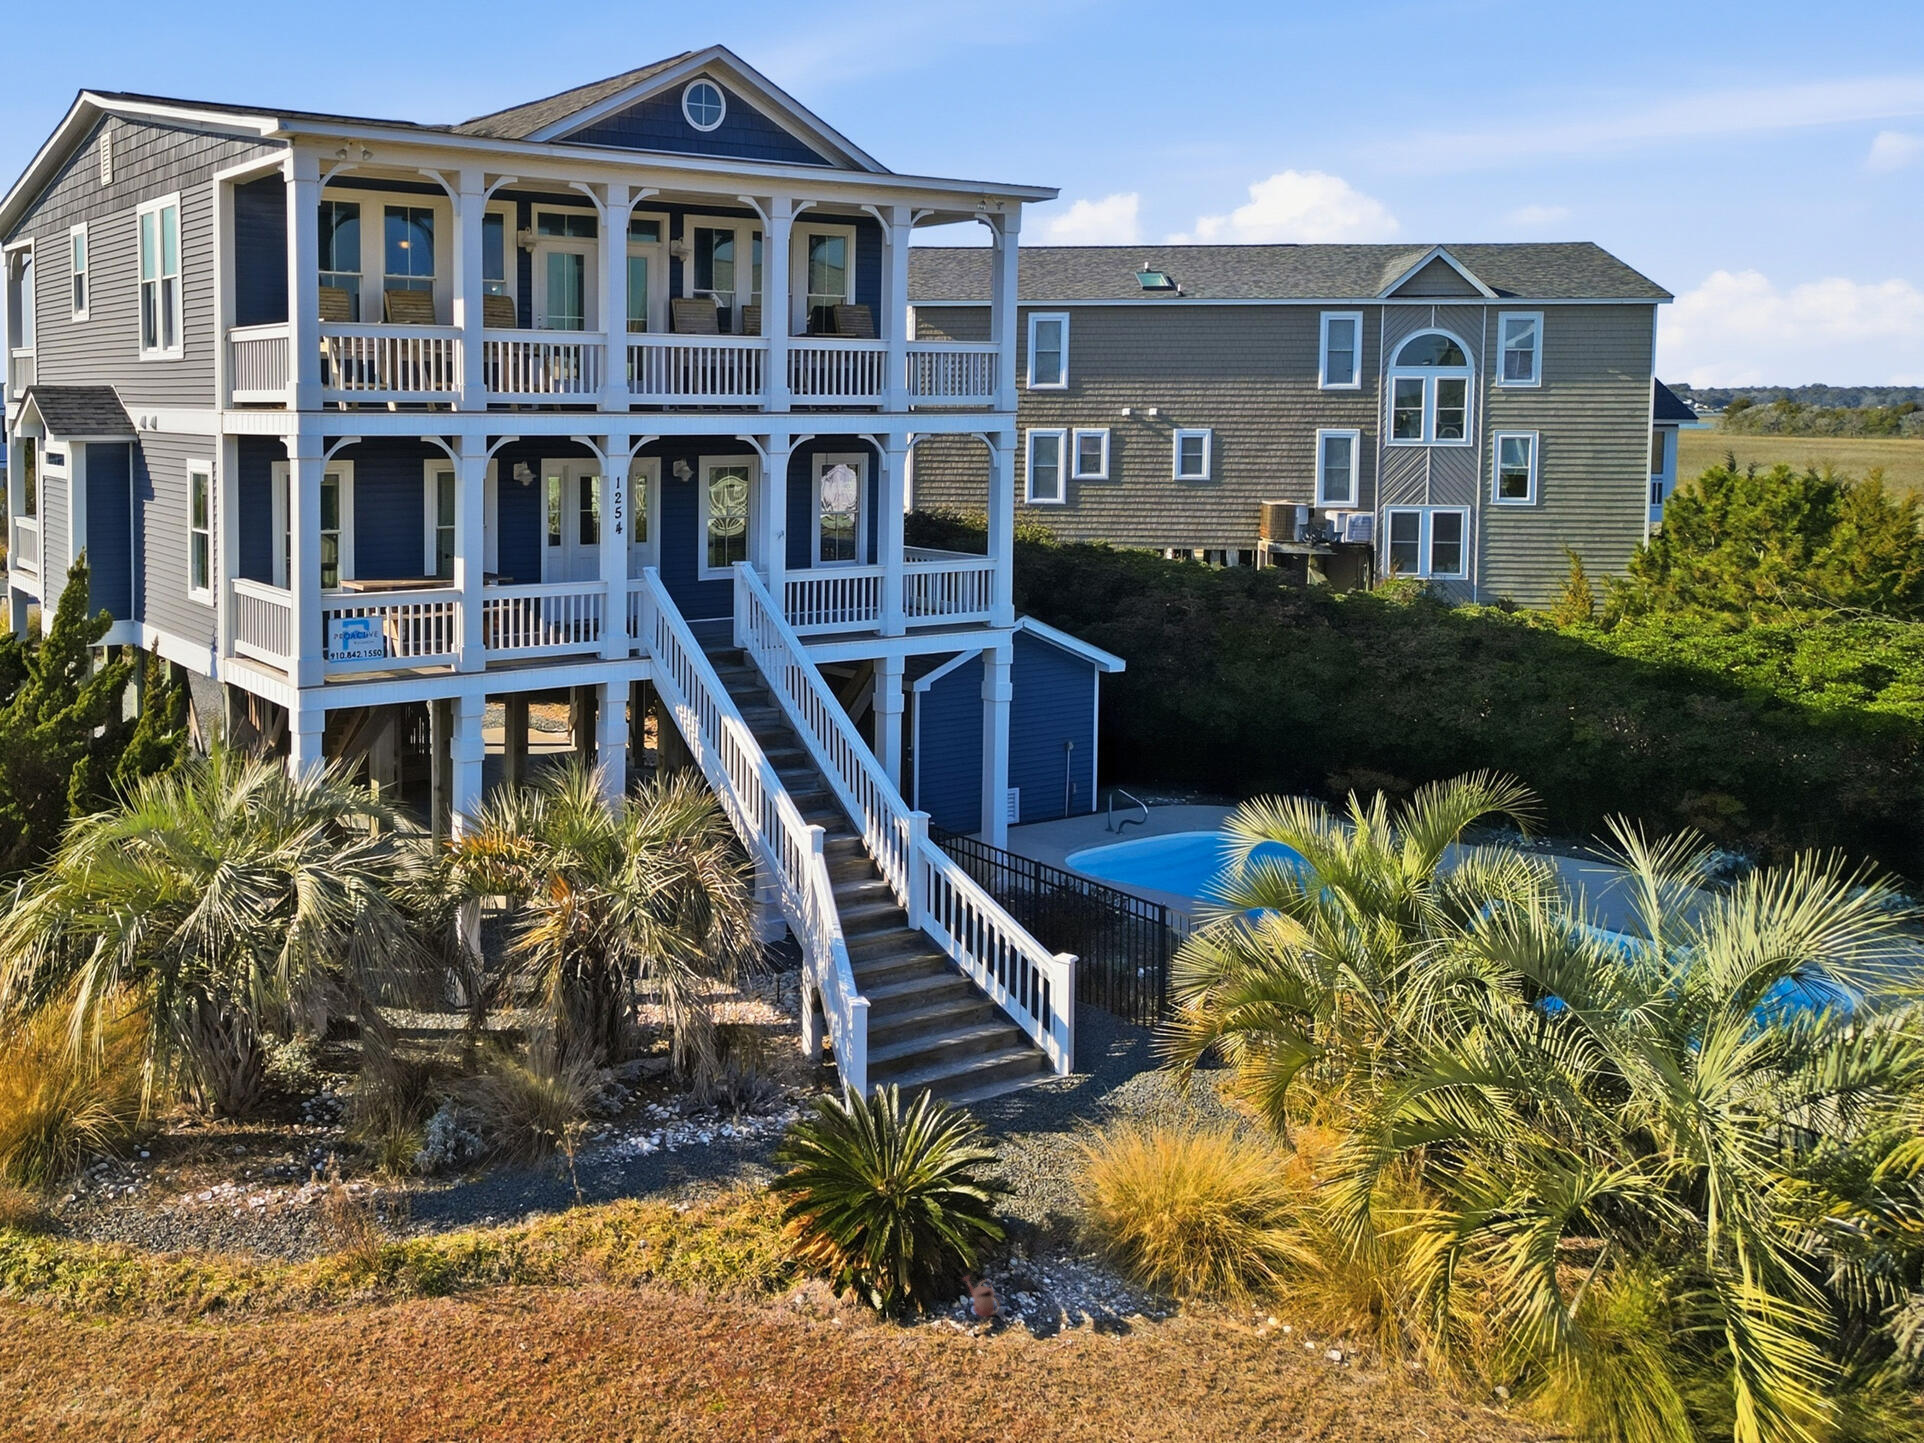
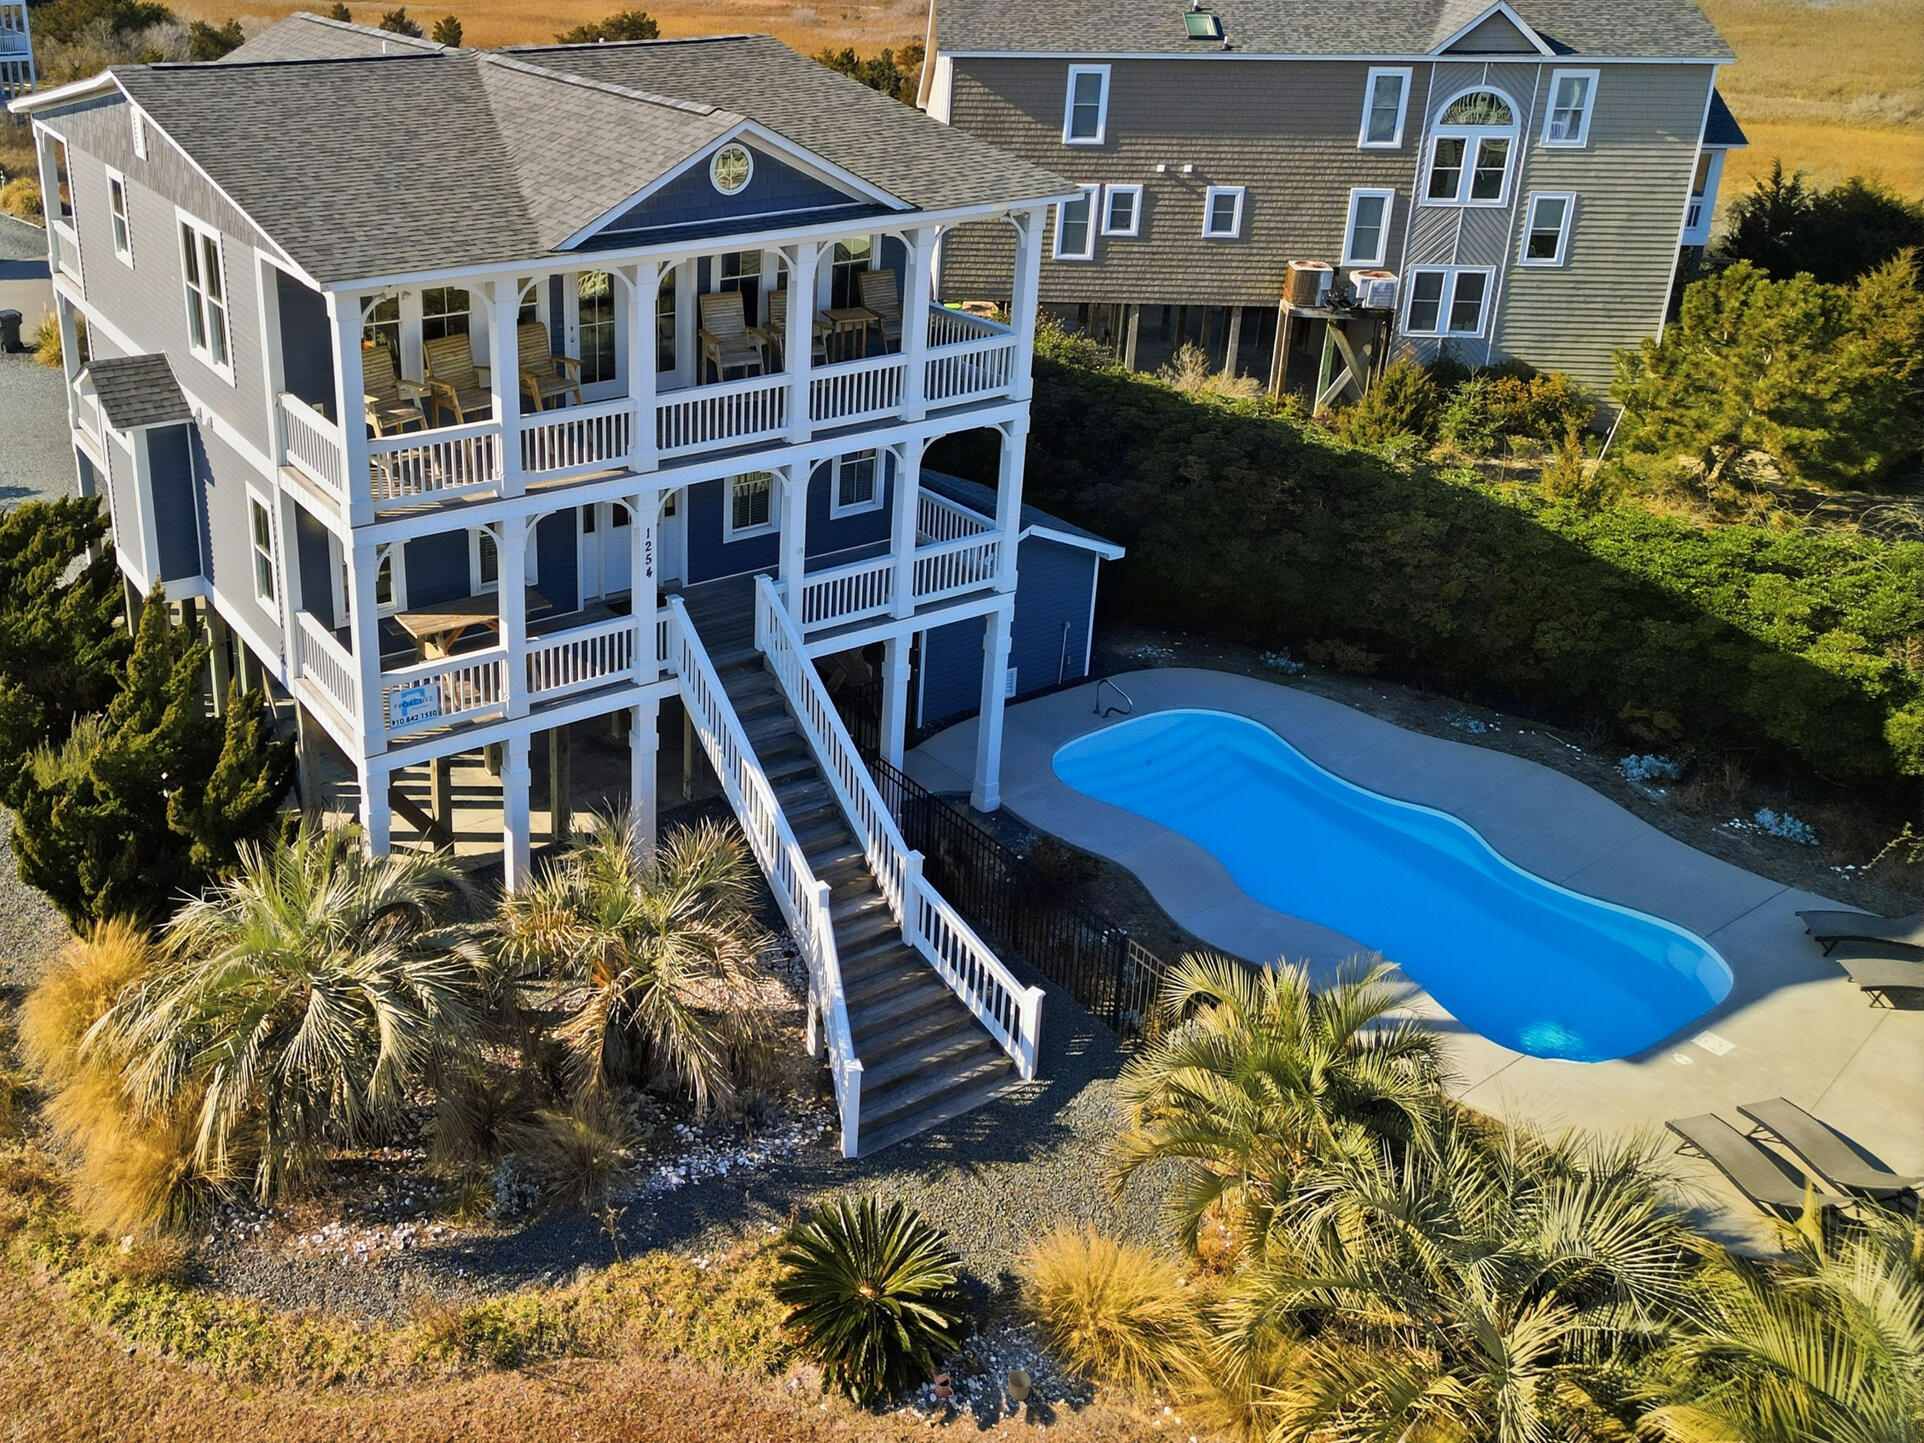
planter: none [1073,1281,1104,1320] -> present [1008,1370,1031,1401]

